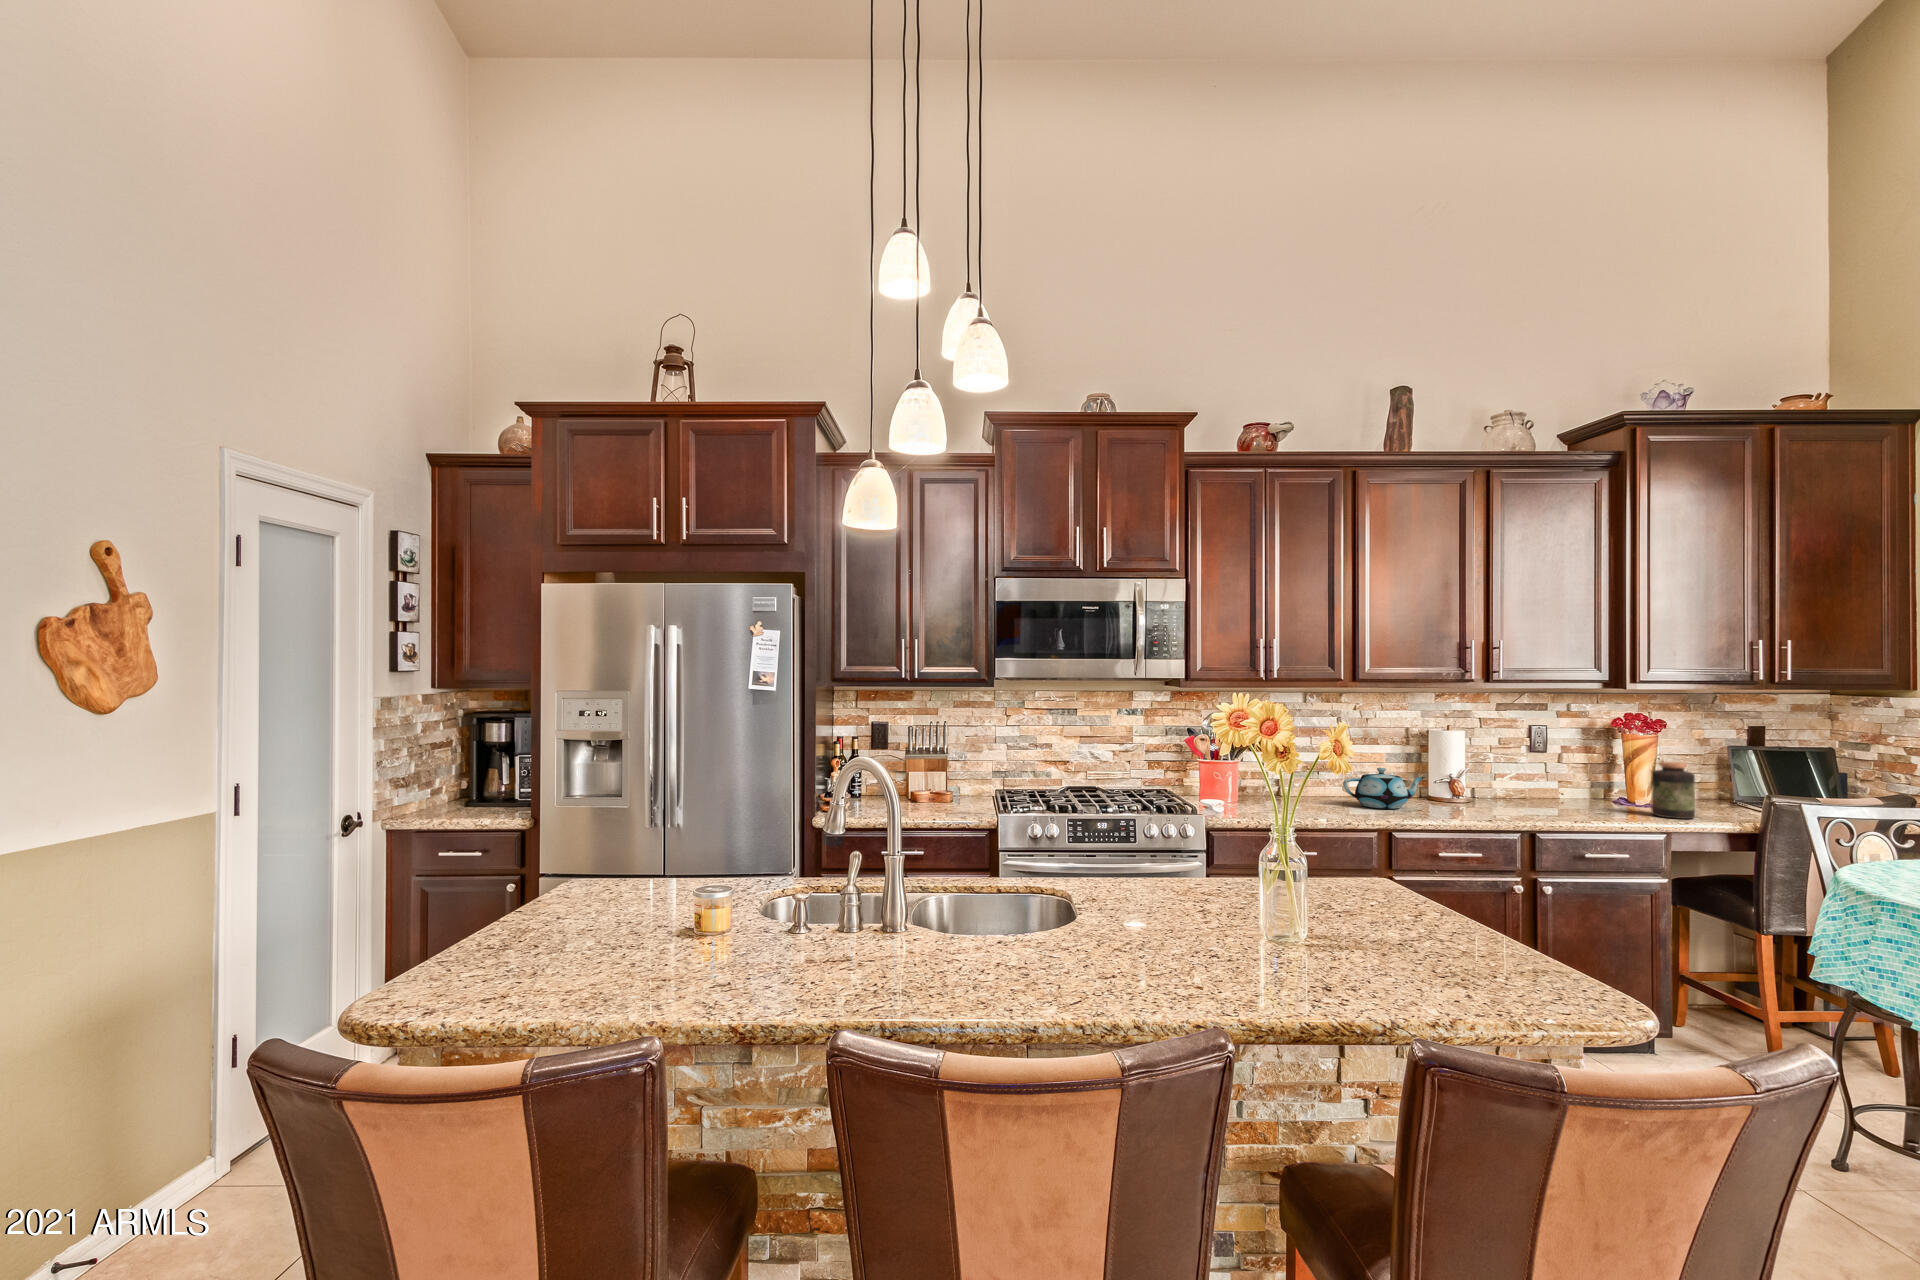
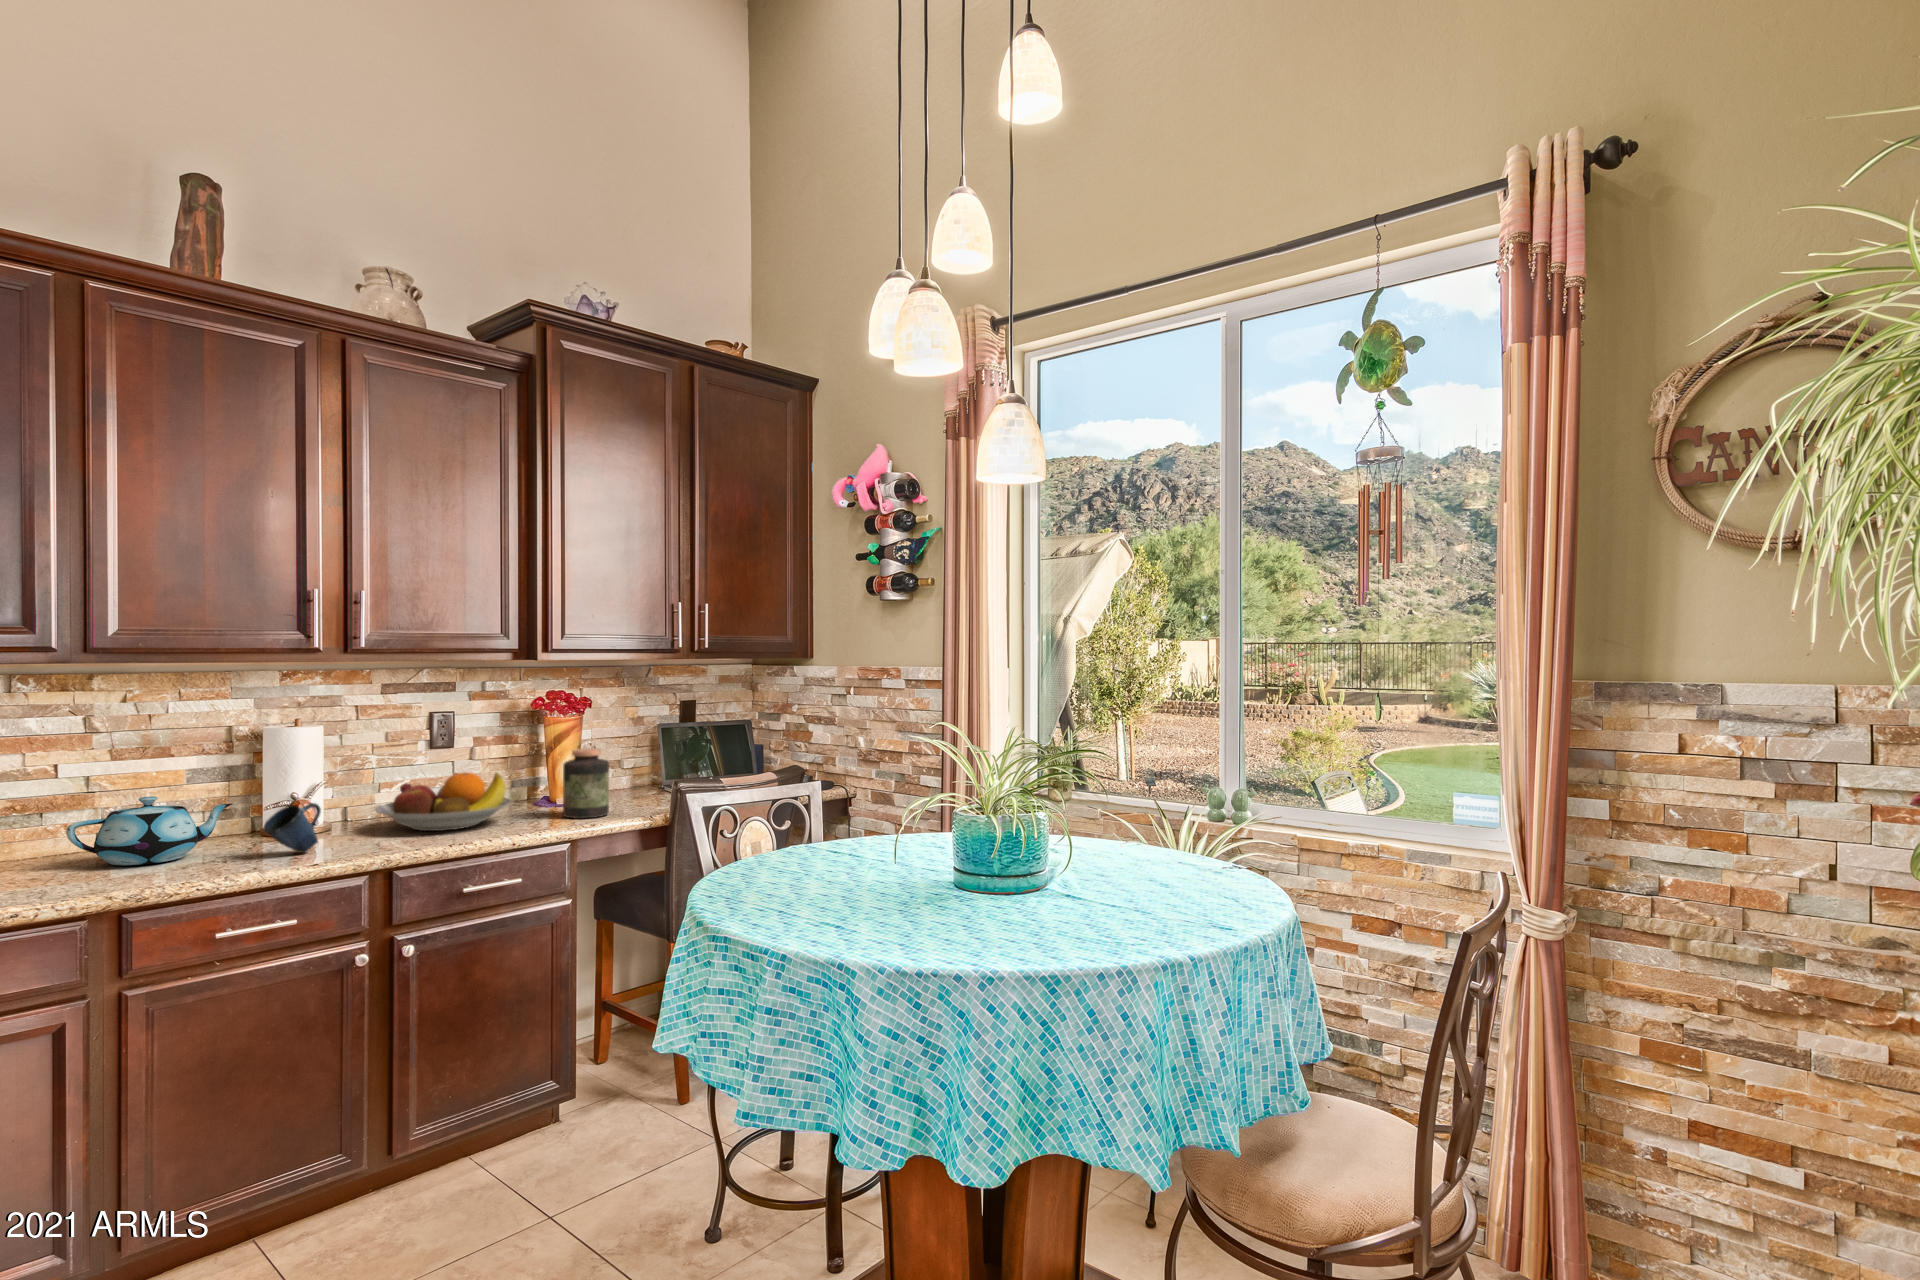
fruit bowl: none [1505,772,1611,813] -> present [375,772,512,831]
mug: none [1450,782,1483,815] -> present [263,803,321,853]

